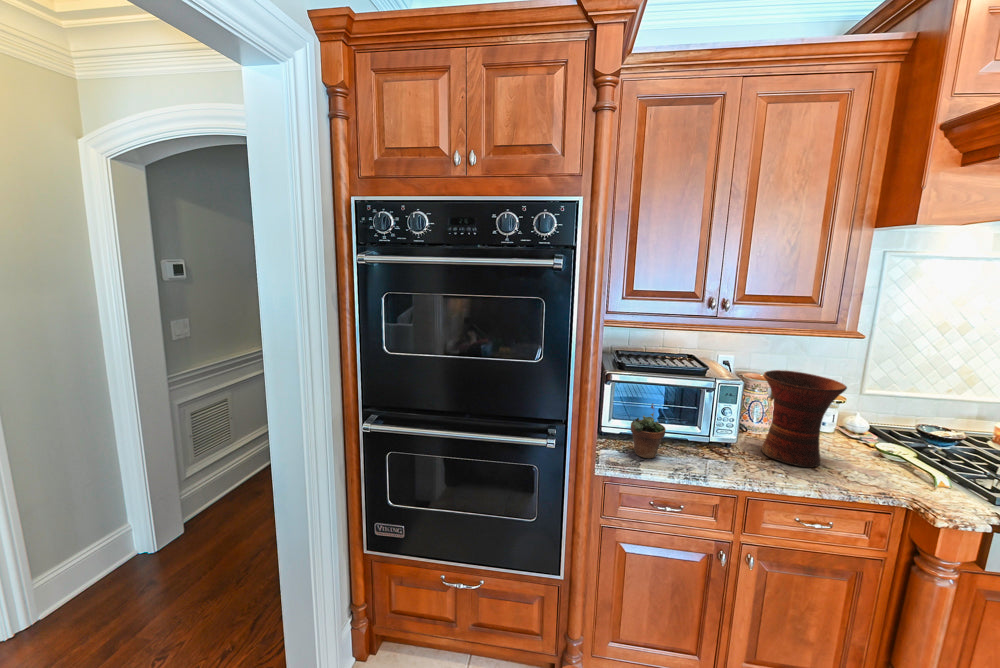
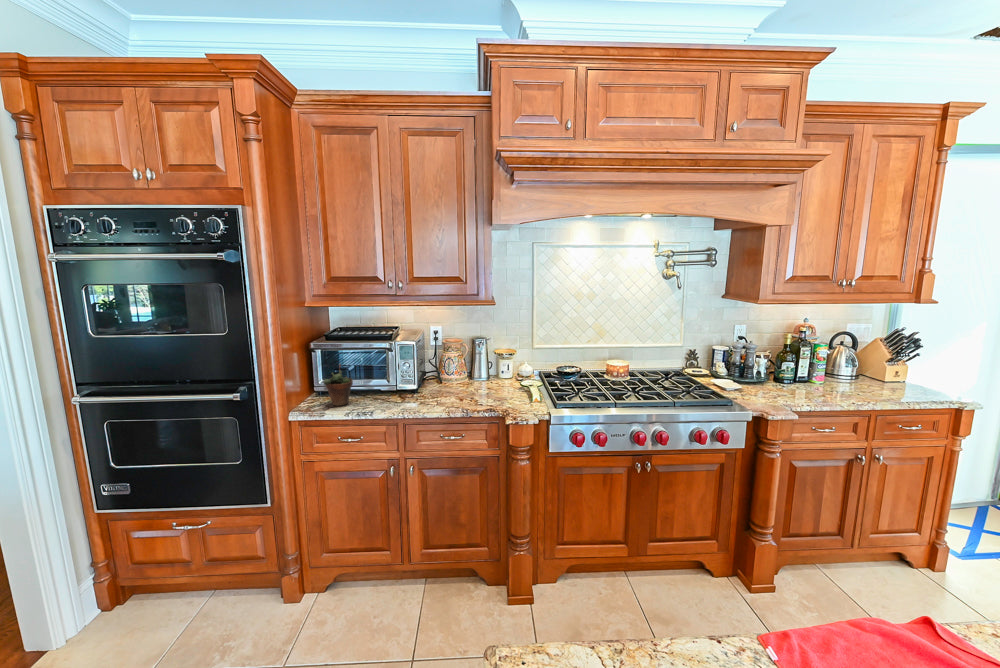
vase: present [762,370,847,468] -> none [428,332,478,400]

